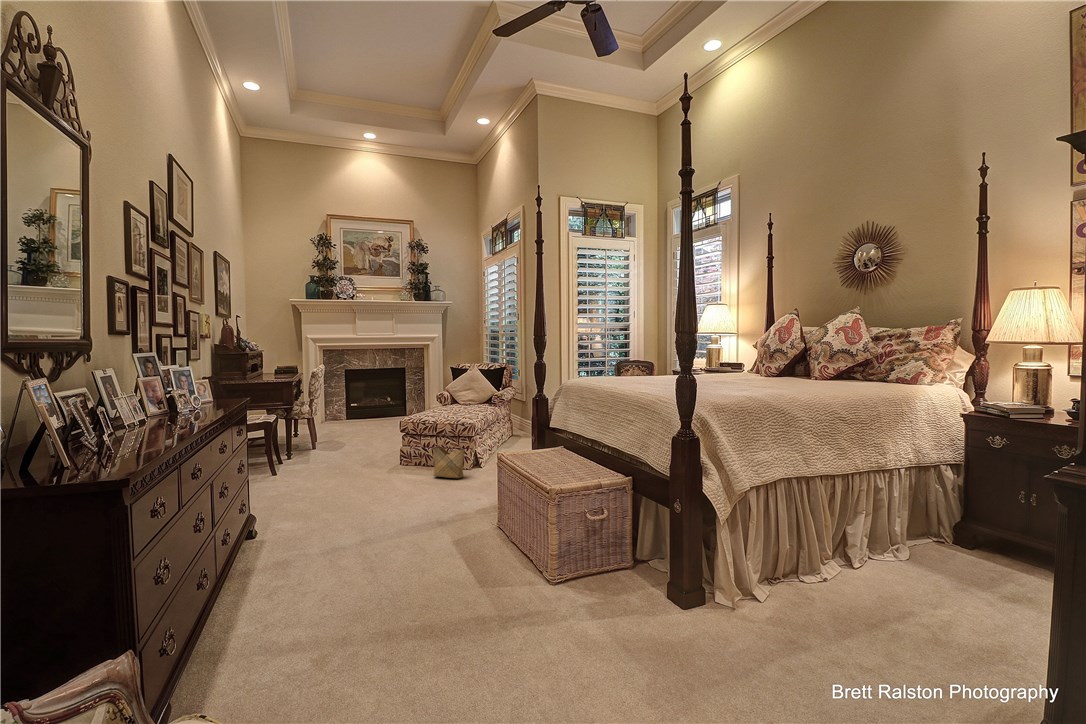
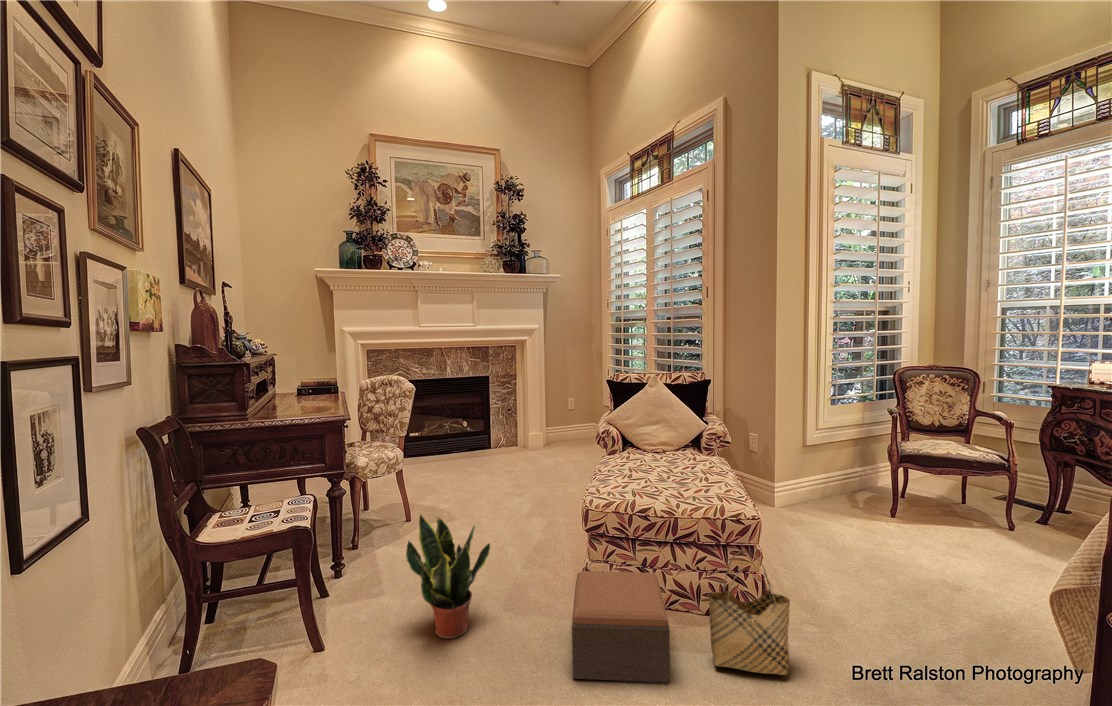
potted plant: none [315,417,353,472] -> present [406,515,490,639]
footstool: none [374,445,424,480] -> present [572,571,670,683]

